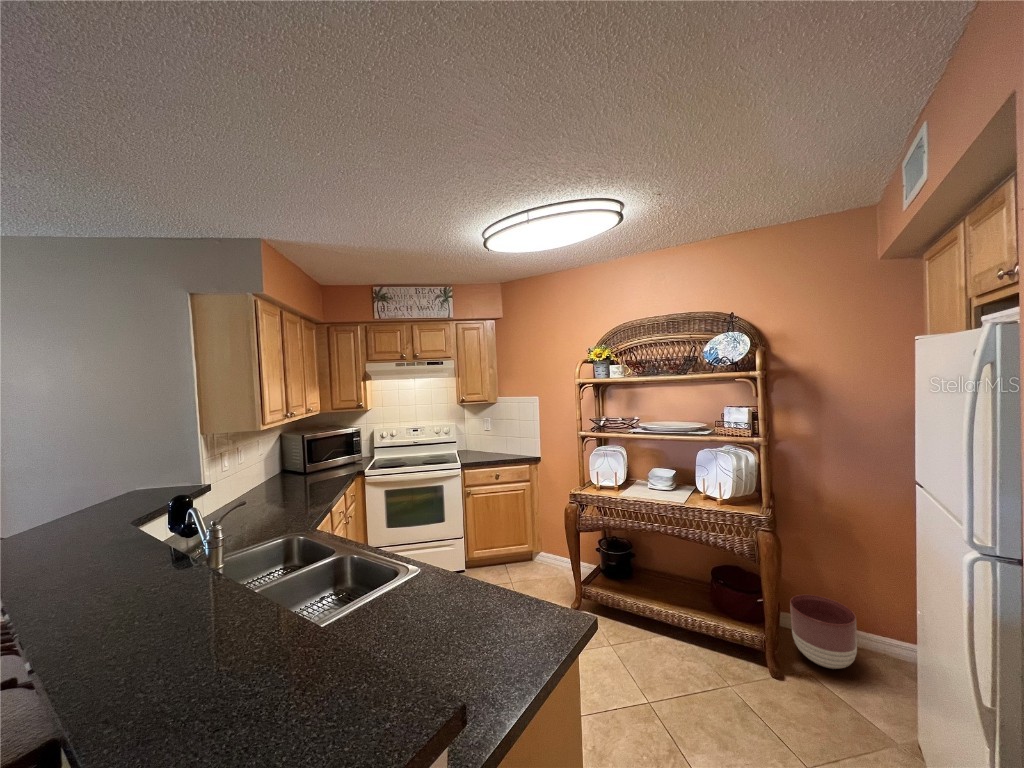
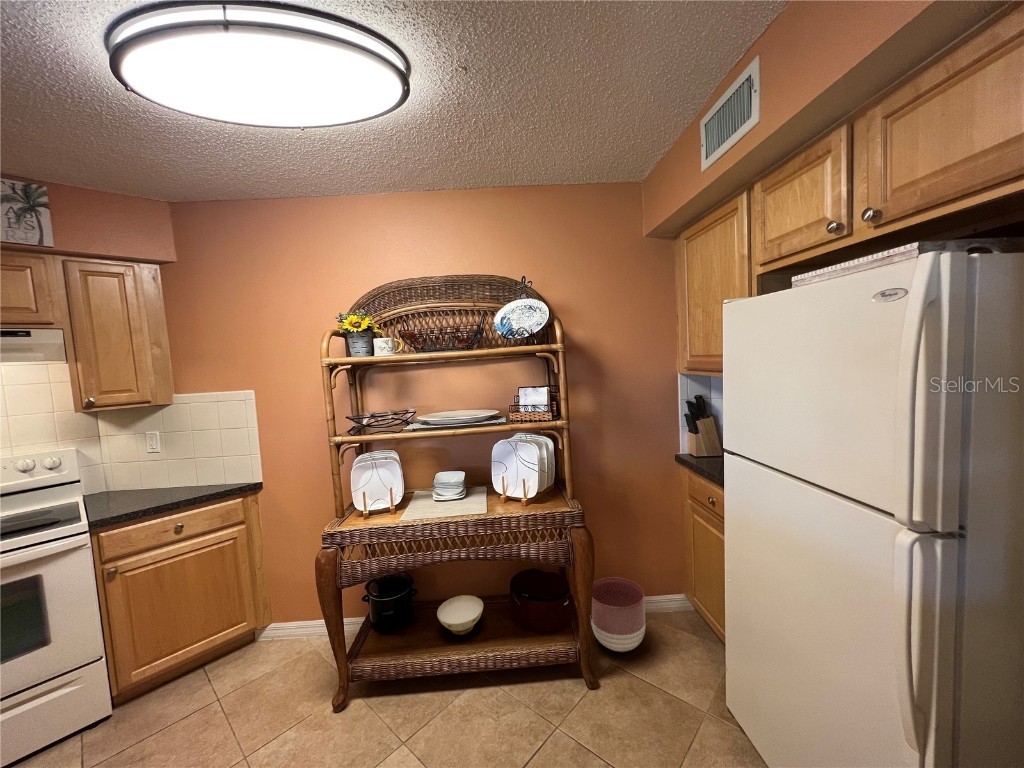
ceramic bowl: none [647,567,685,596] -> present [437,595,483,635]

